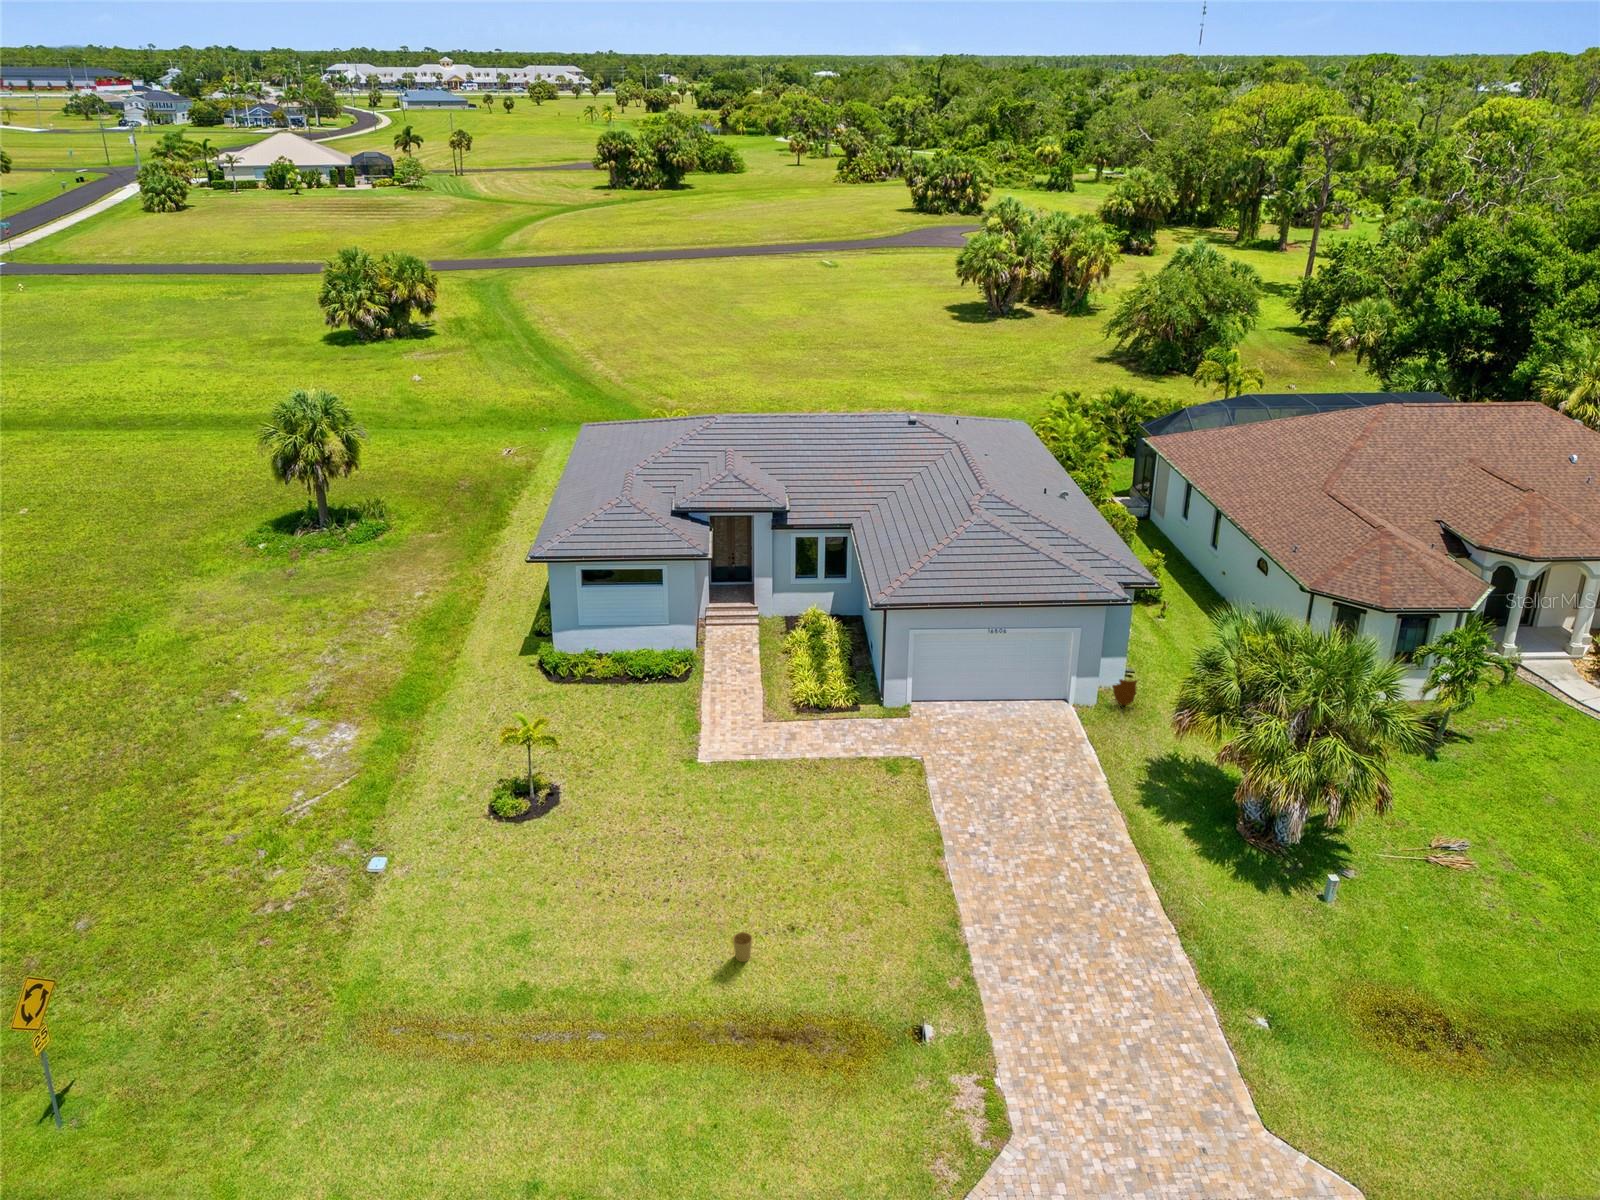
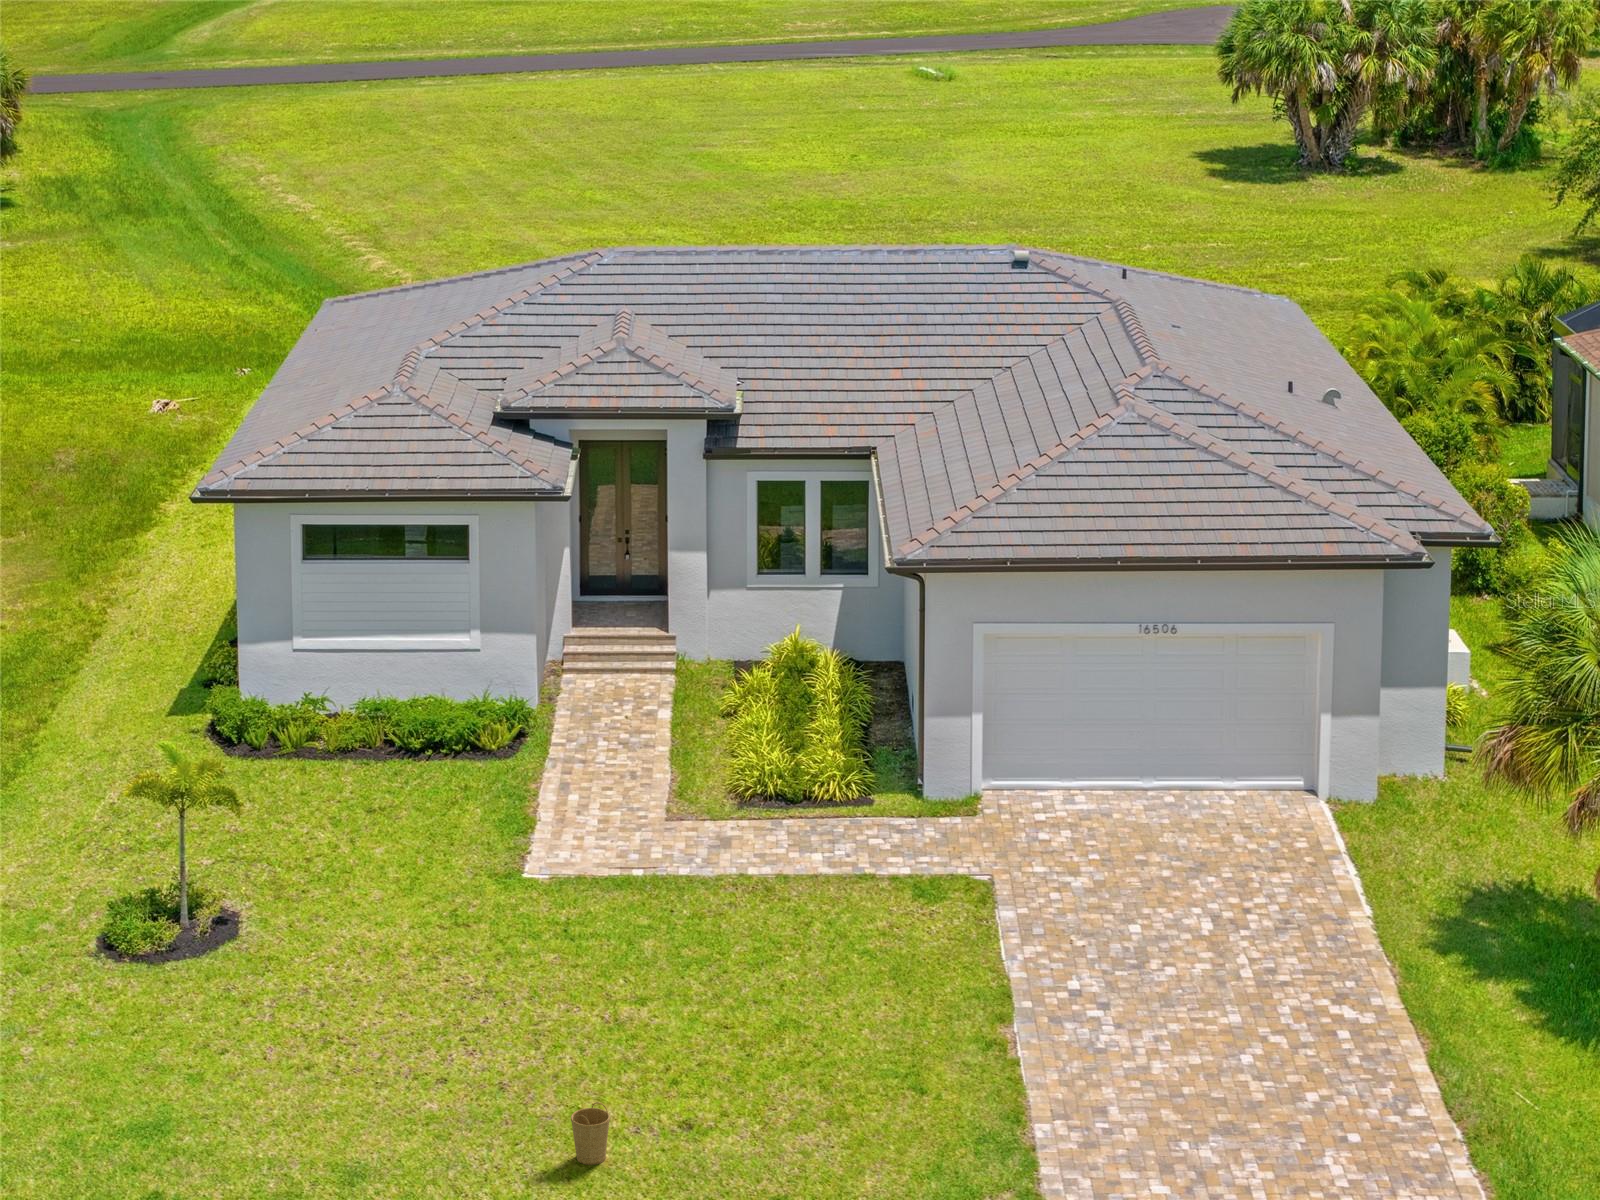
lounge chair: present [1112,679,1137,710] -> none [1405,740,1460,820]

